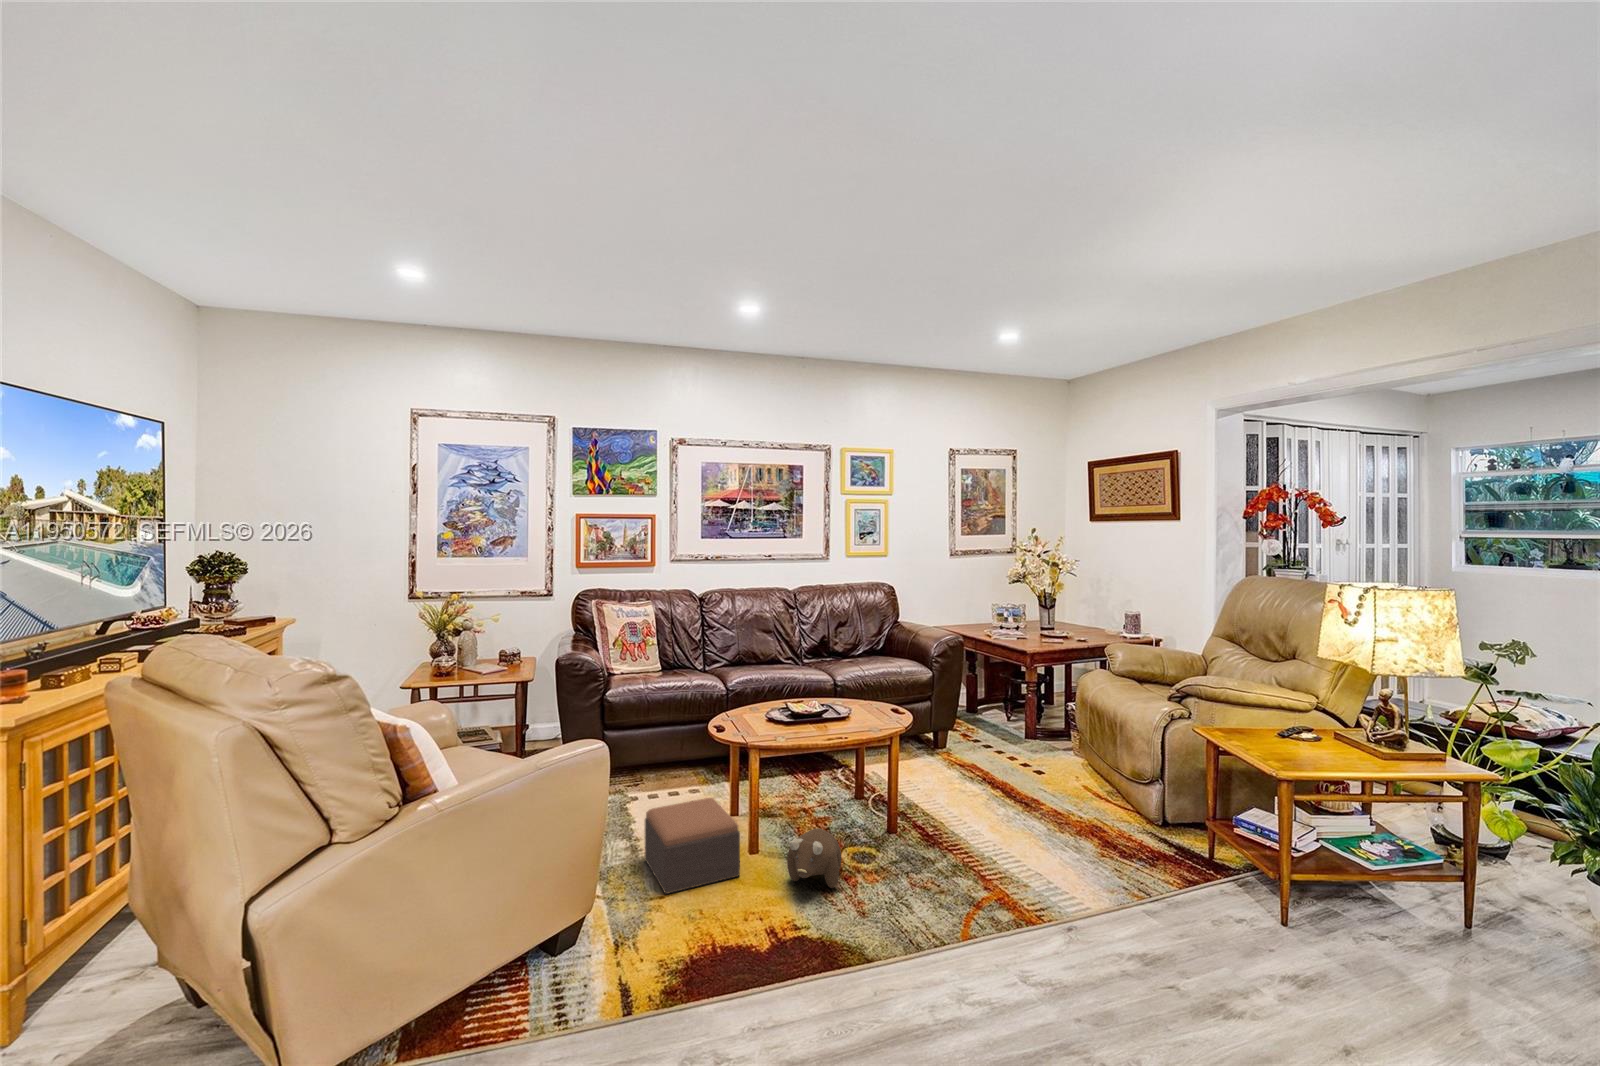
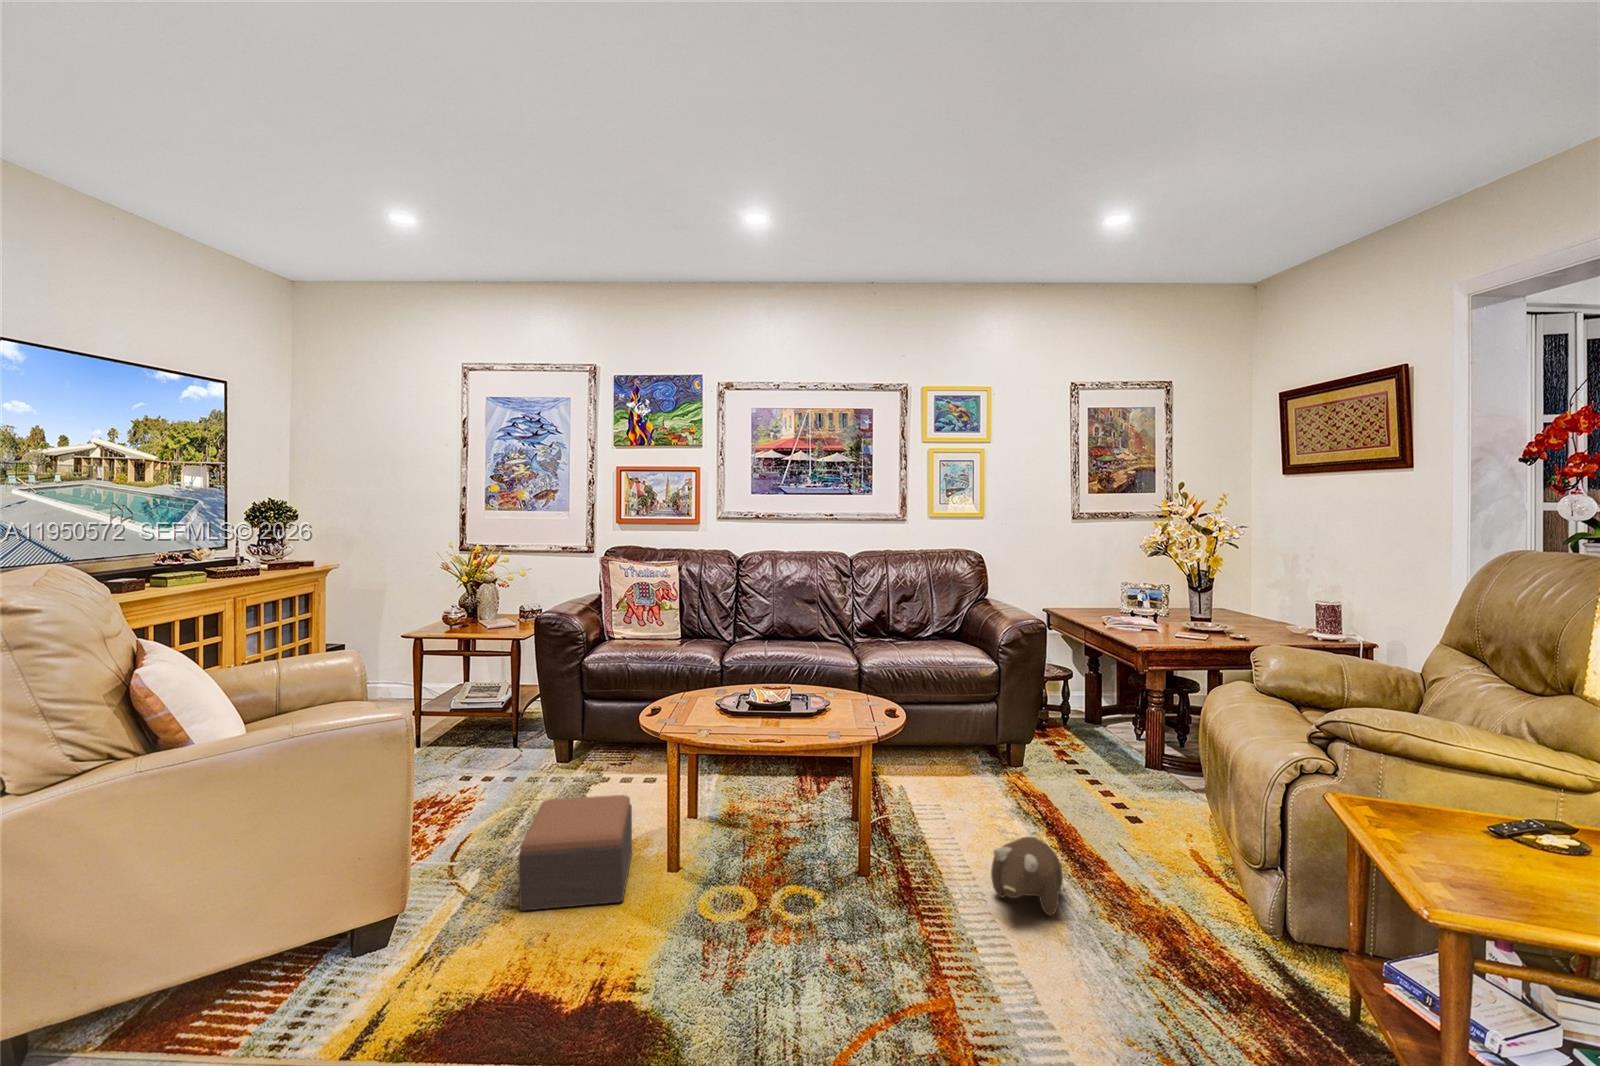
plush toy: present [787,828,841,888] -> present [991,837,1063,916]

